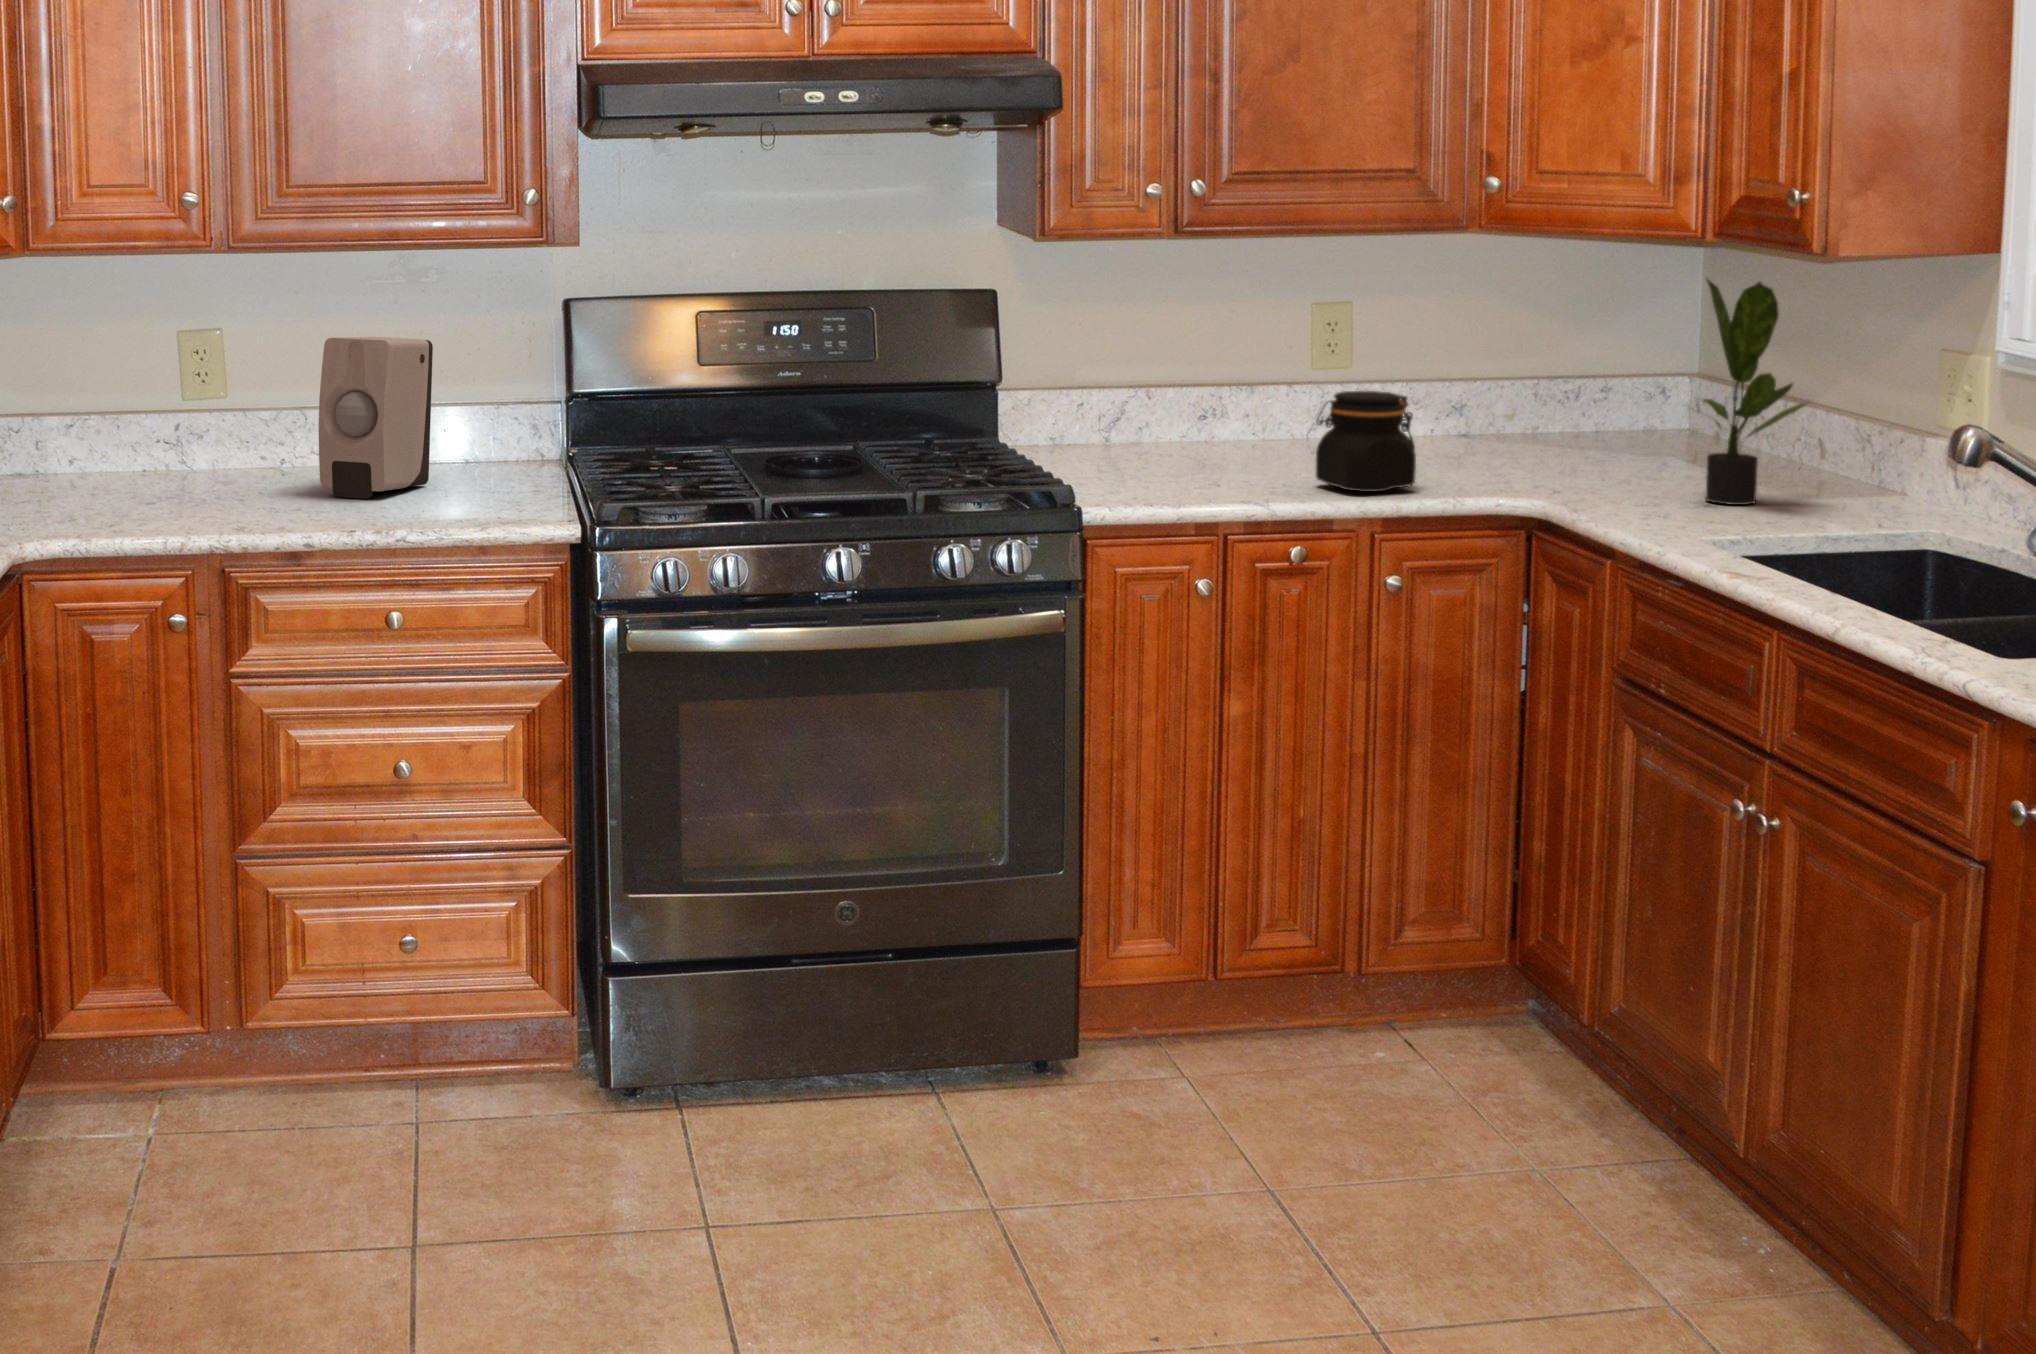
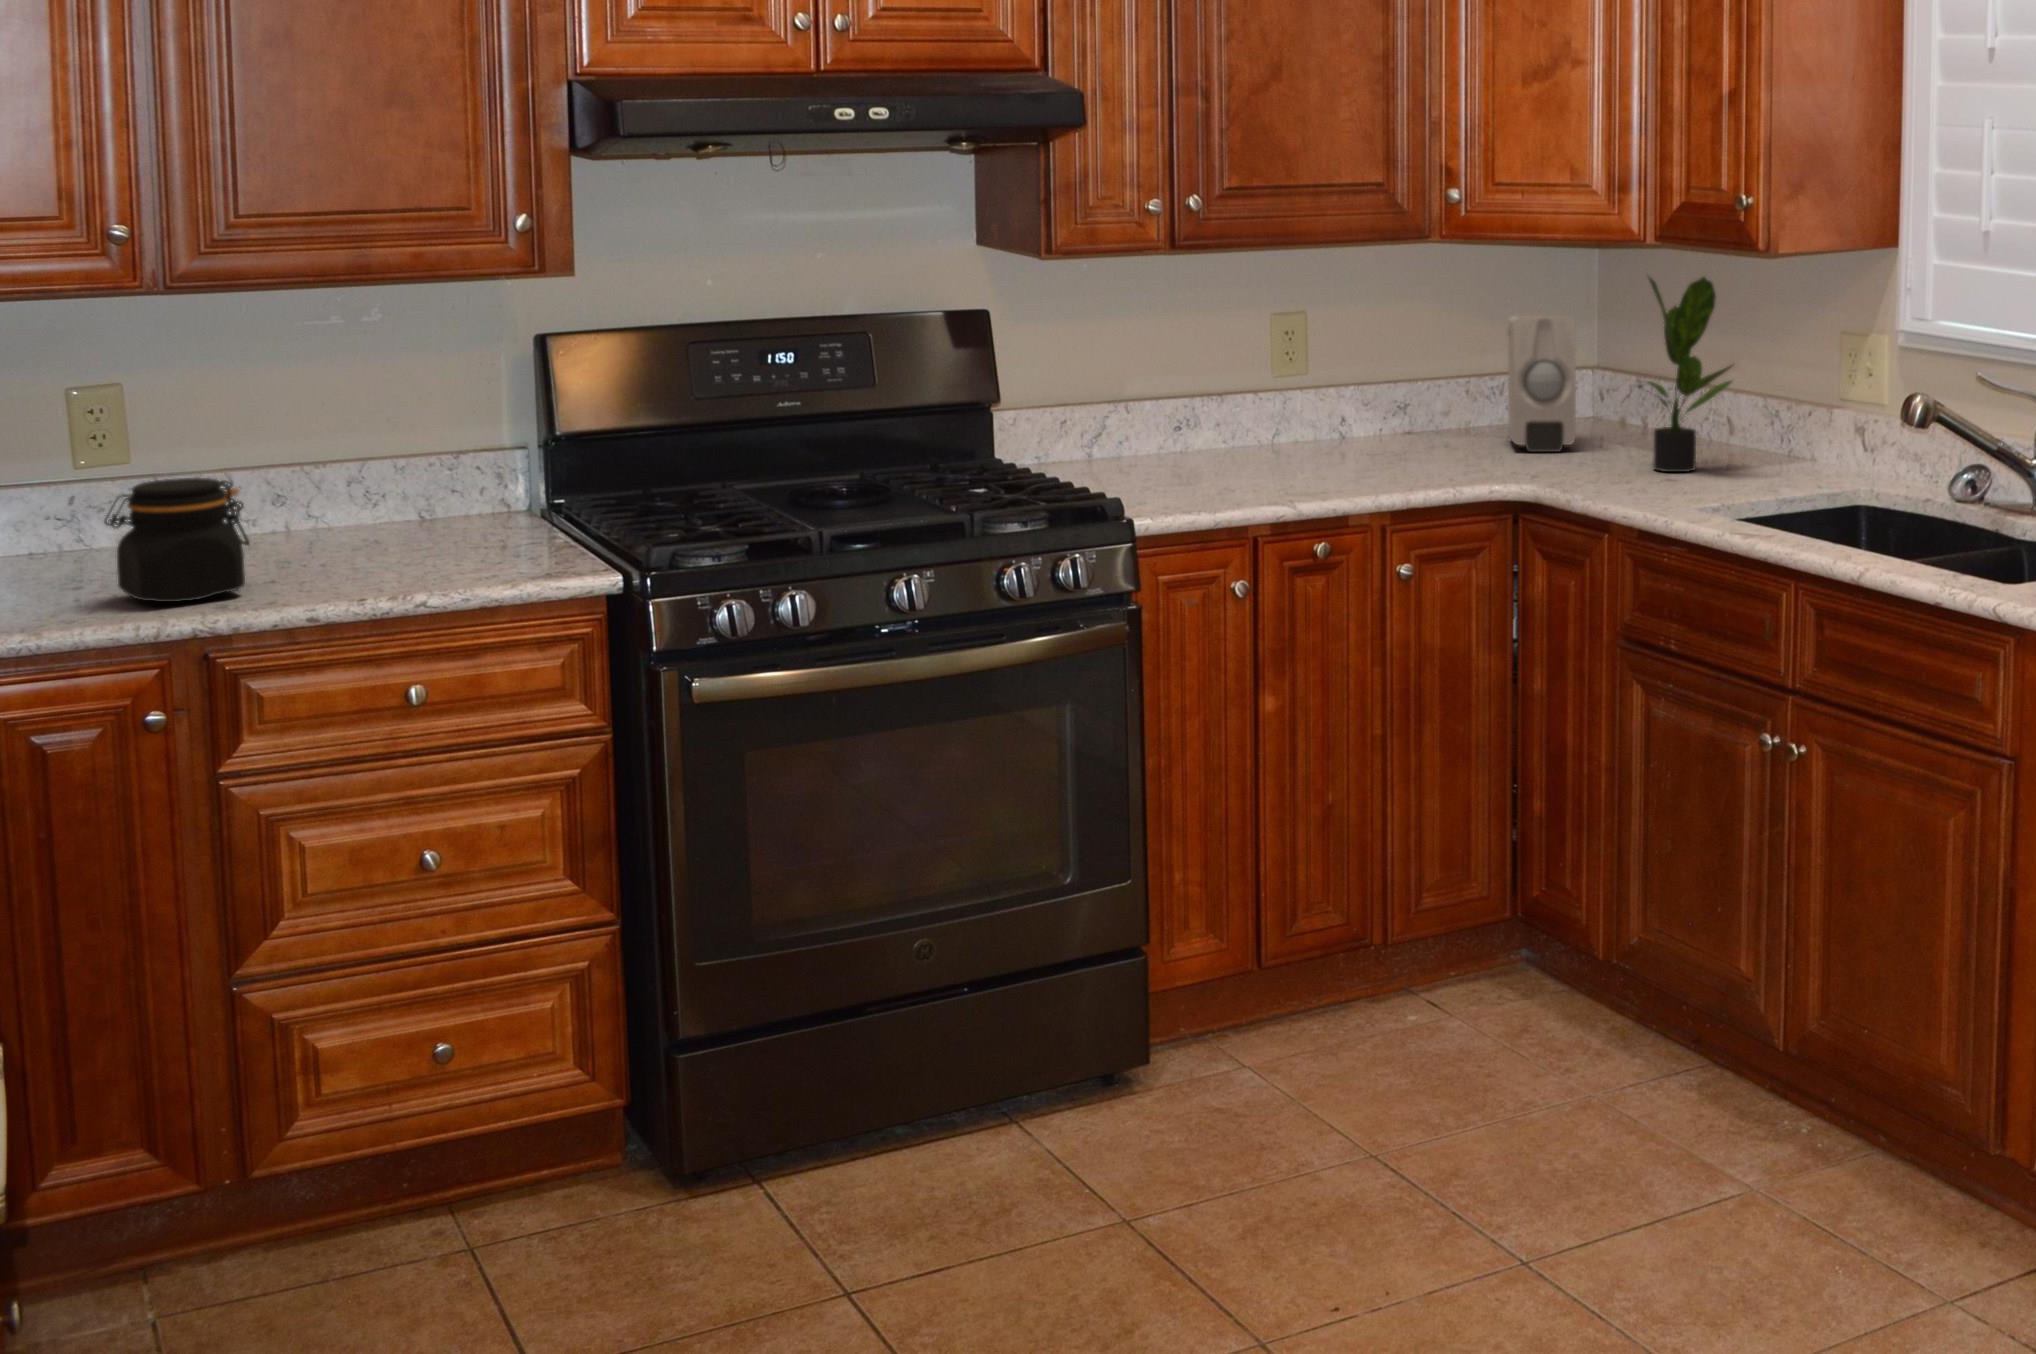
soap dispenser: present [319,337,433,499] -> present [1508,316,1576,452]
jar: present [1316,391,1416,492] -> present [104,478,249,602]

